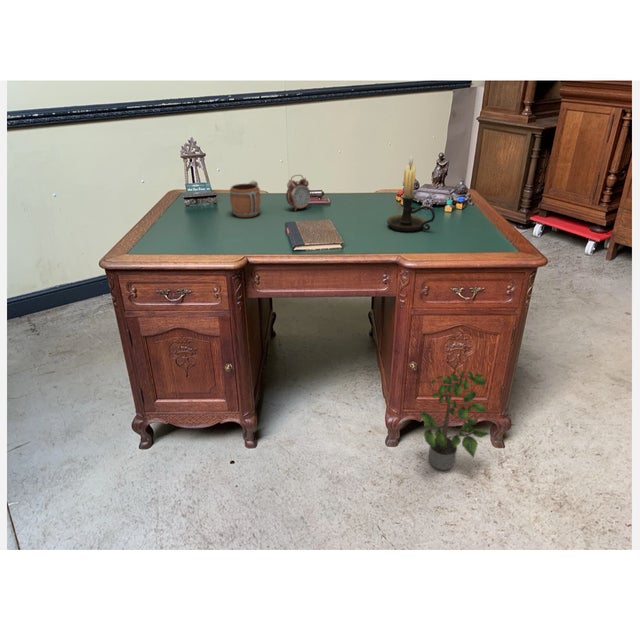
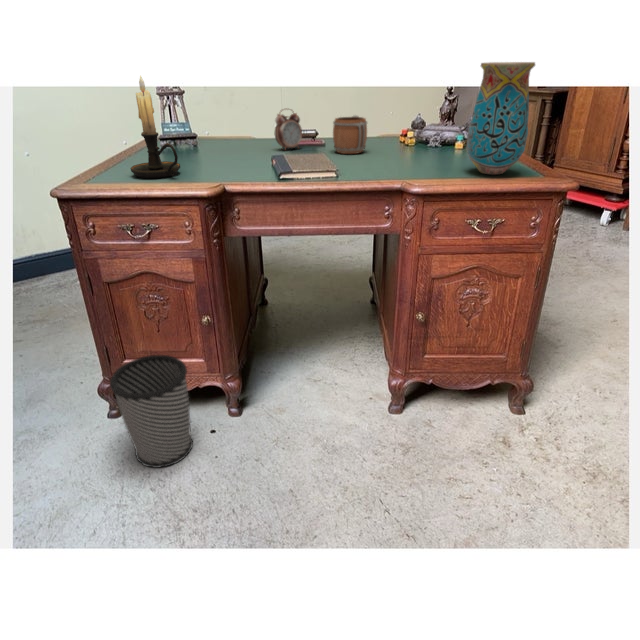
candle holder: present [387,155,435,232] -> present [130,76,180,178]
vase: none [453,156,510,248] -> present [466,62,535,175]
mug: present [230,181,261,218] -> present [333,115,367,154]
potted plant: present [421,370,489,470] -> none [429,316,512,439]
wastebasket: none [148,397,216,496] -> present [110,355,193,468]

